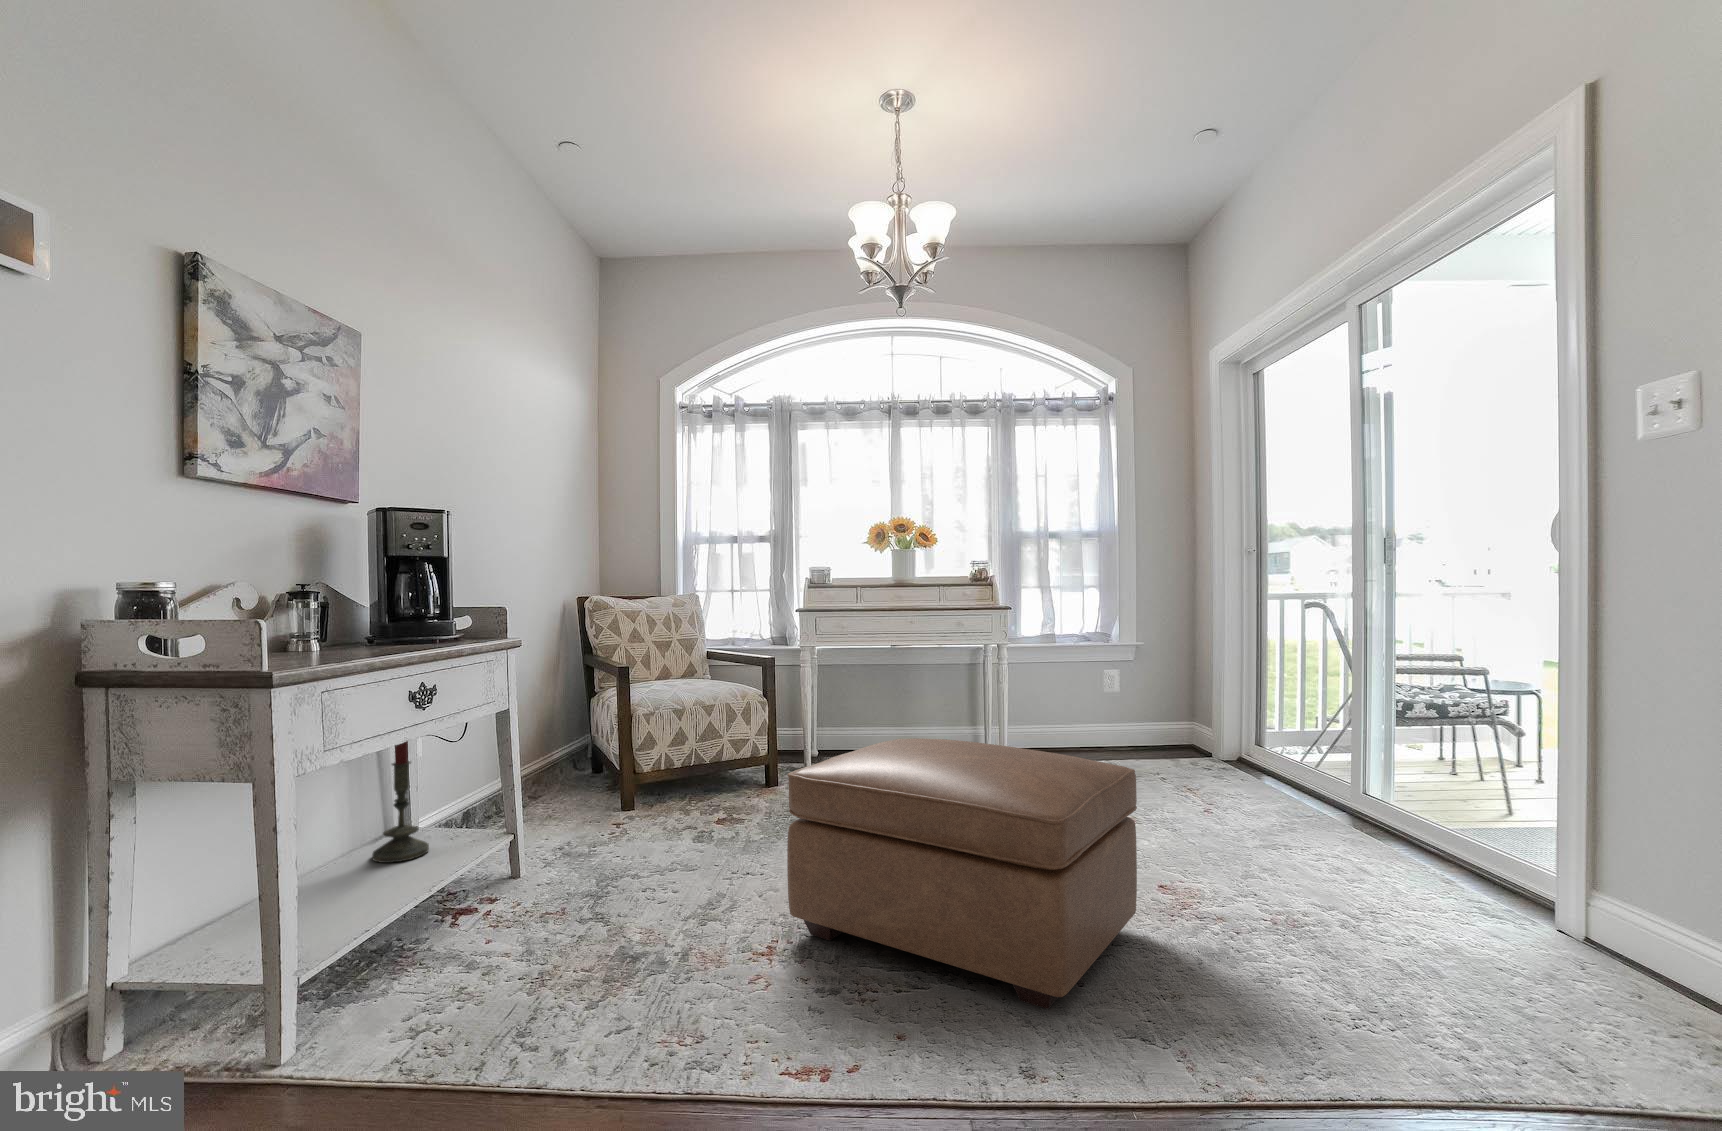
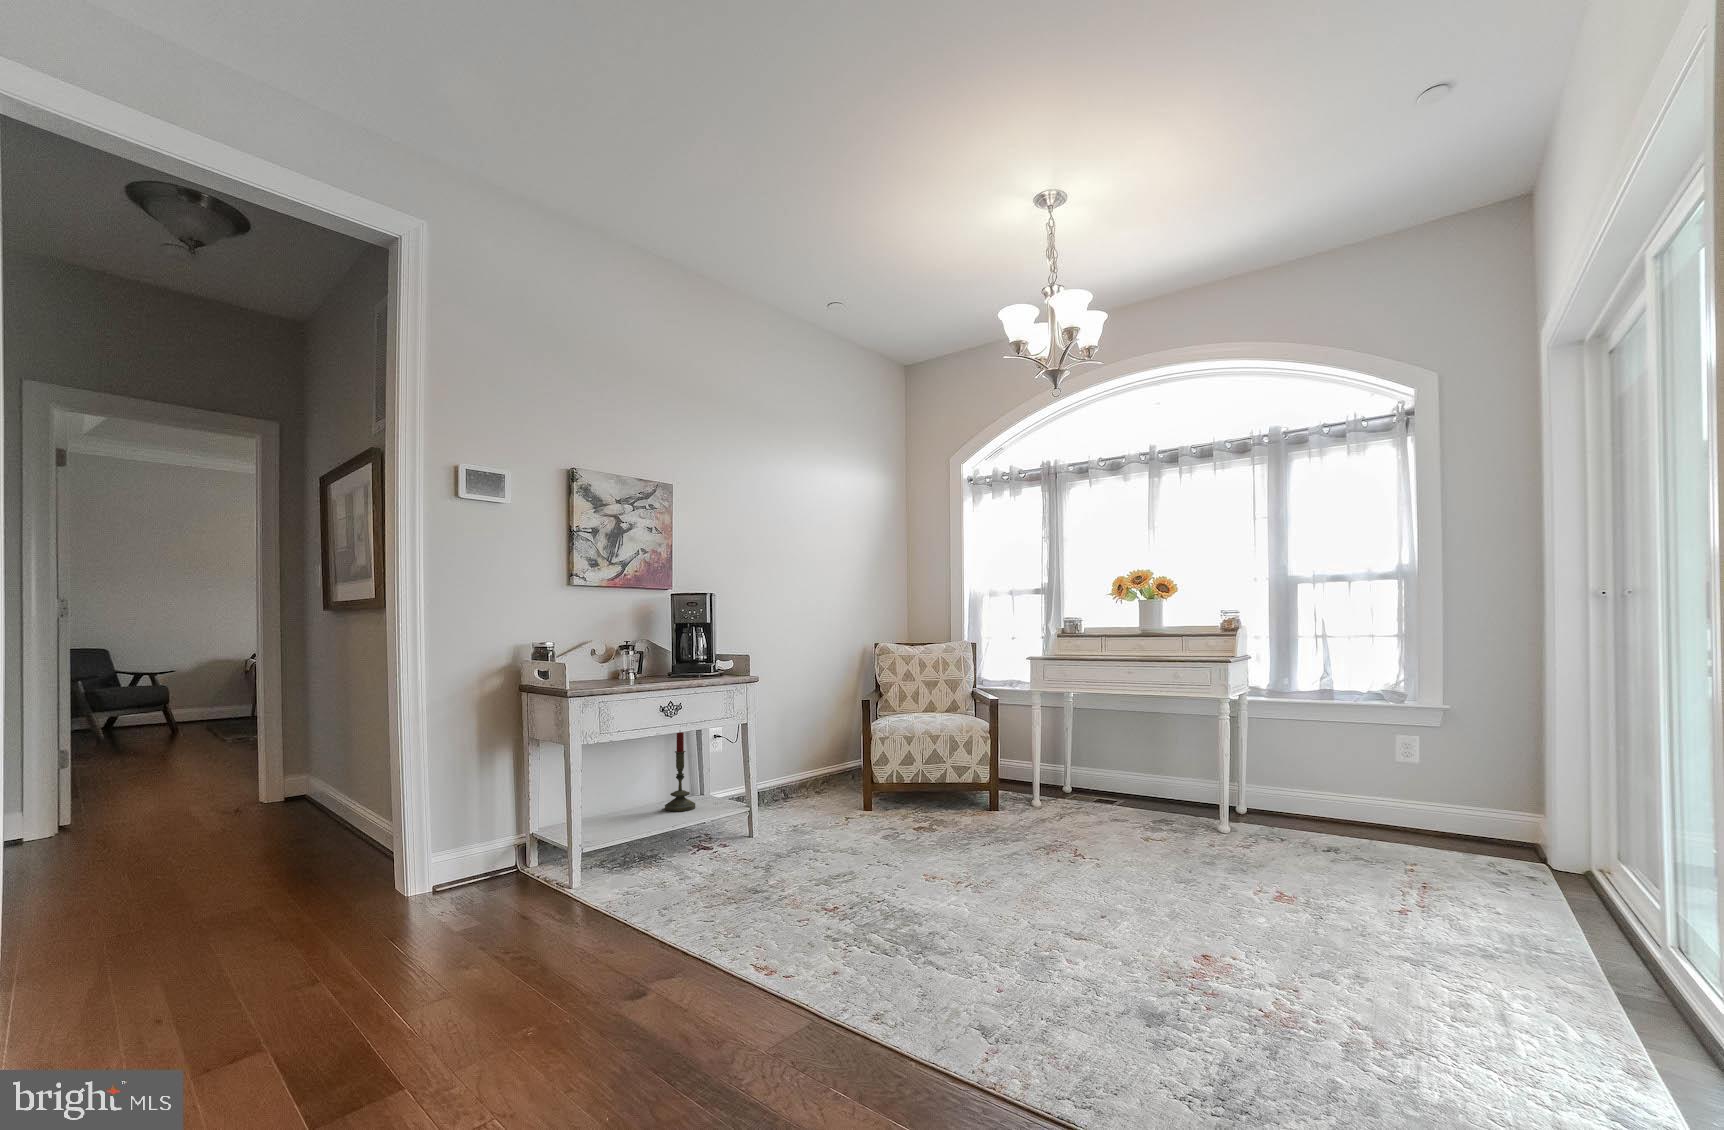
ottoman: present [787,738,1137,1009] -> none [852,768,1098,968]

